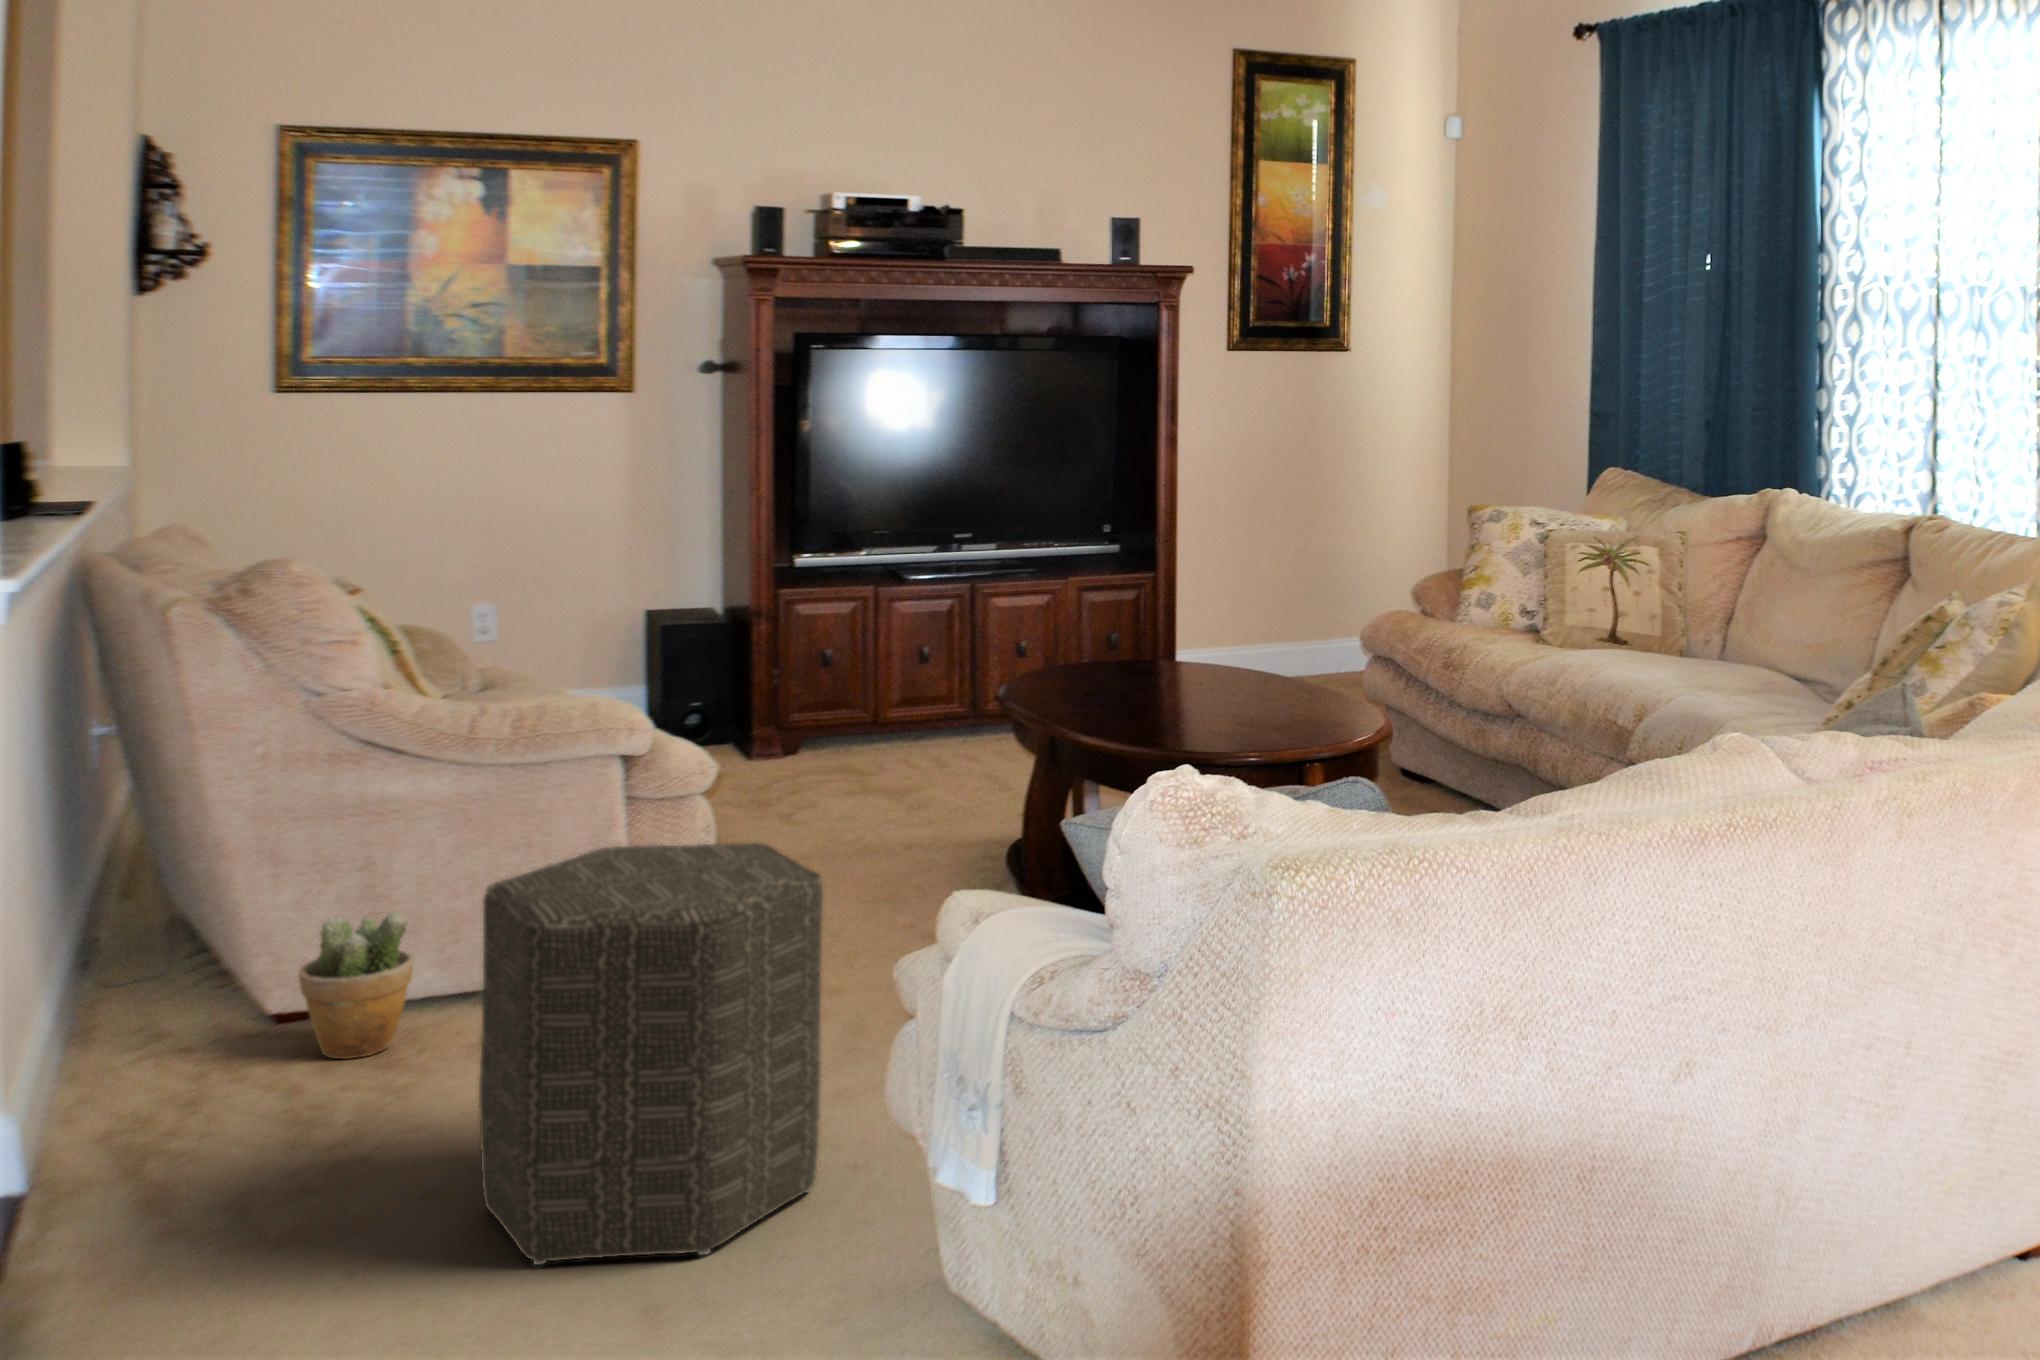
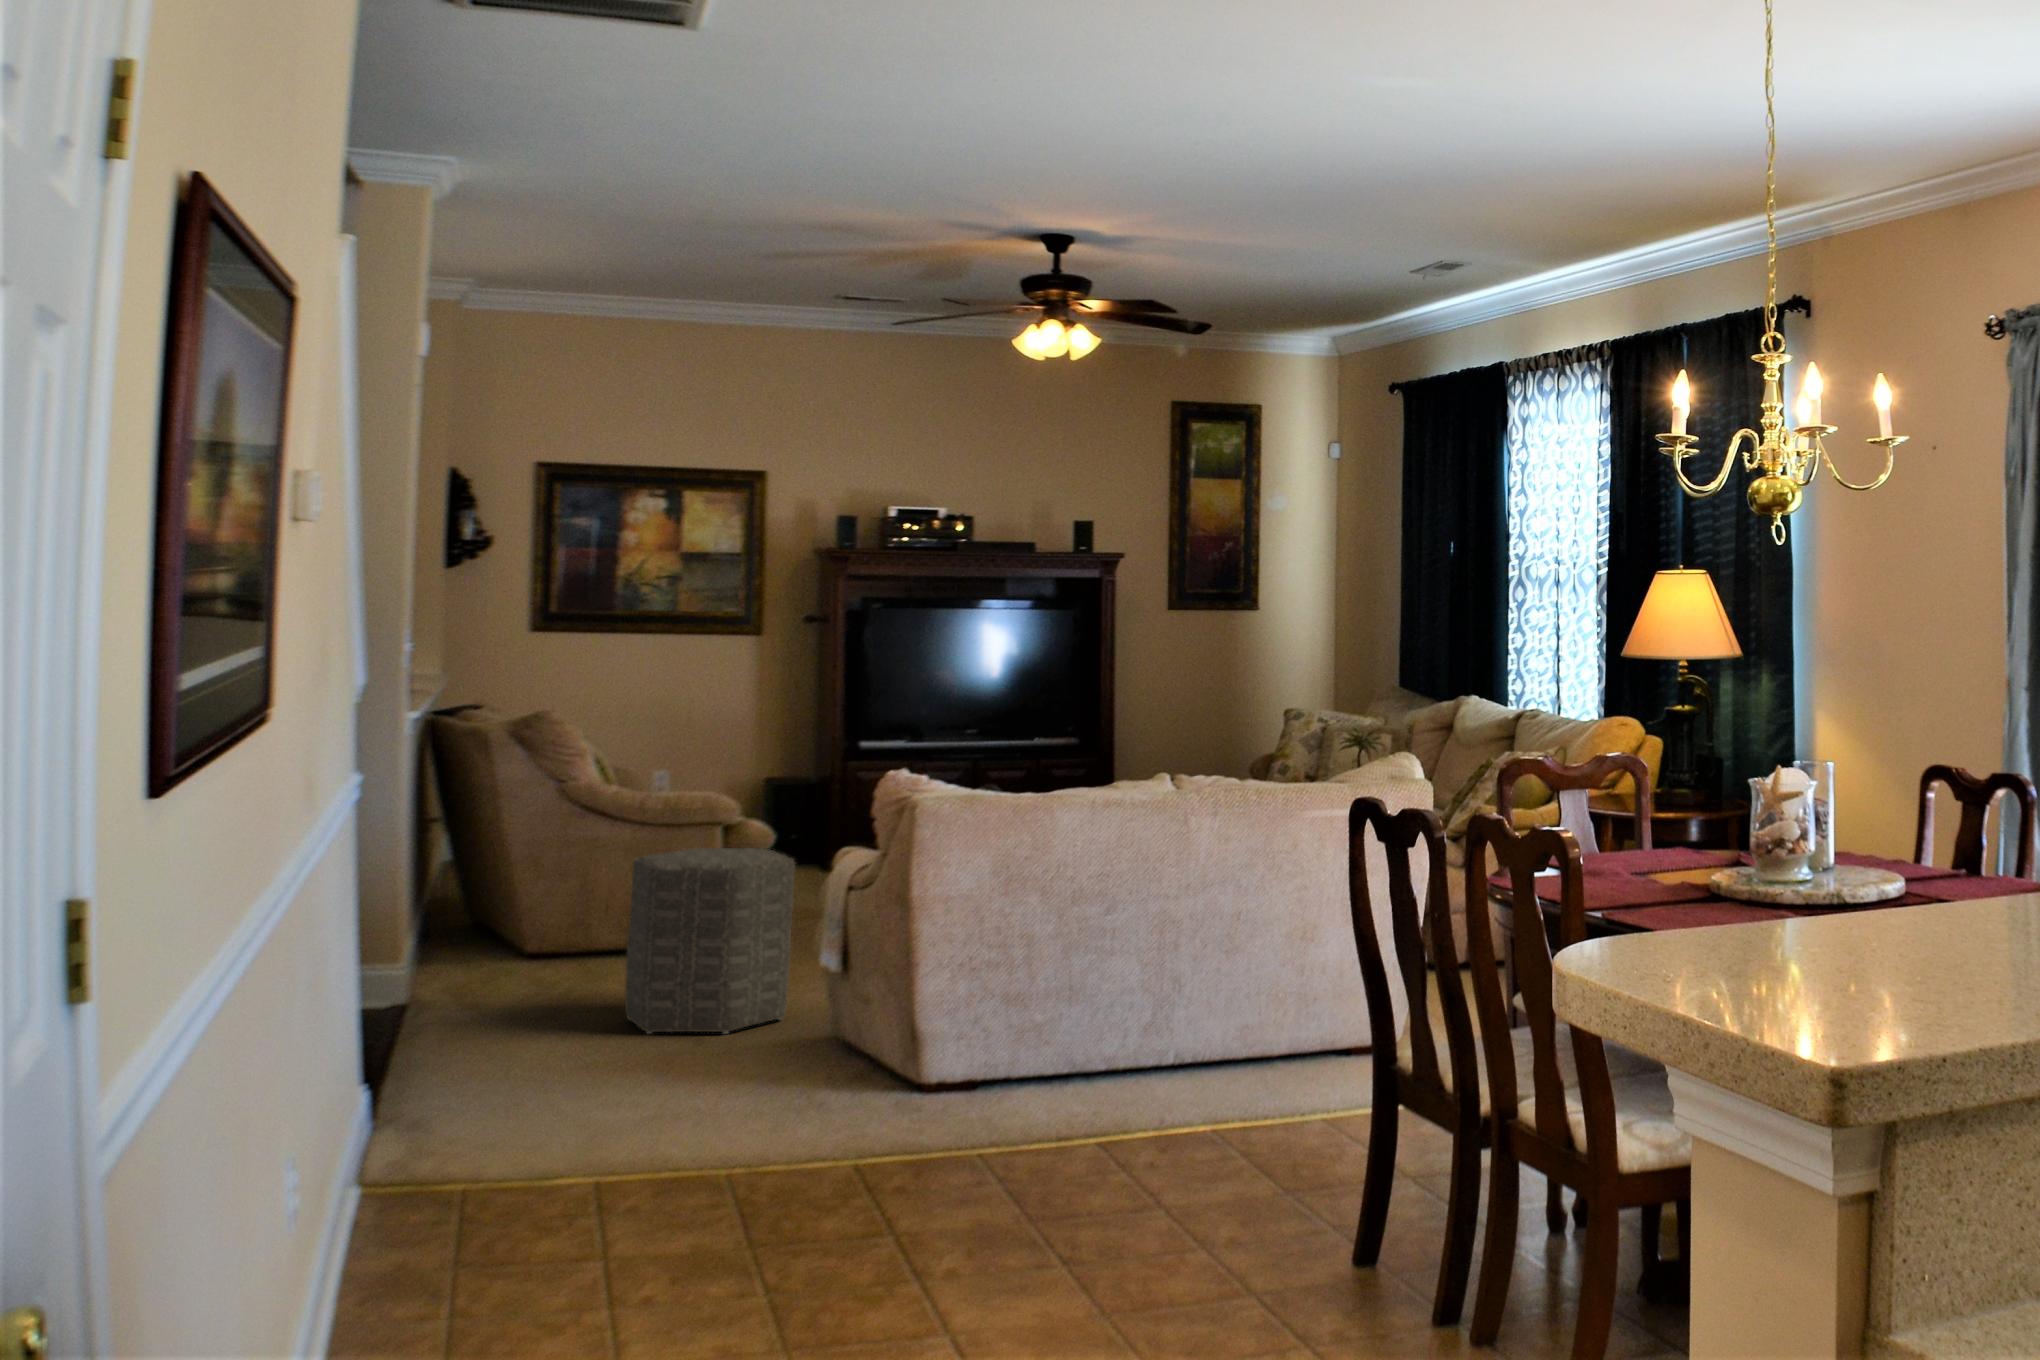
potted plant: present [299,913,414,1059] -> none [540,901,598,978]

